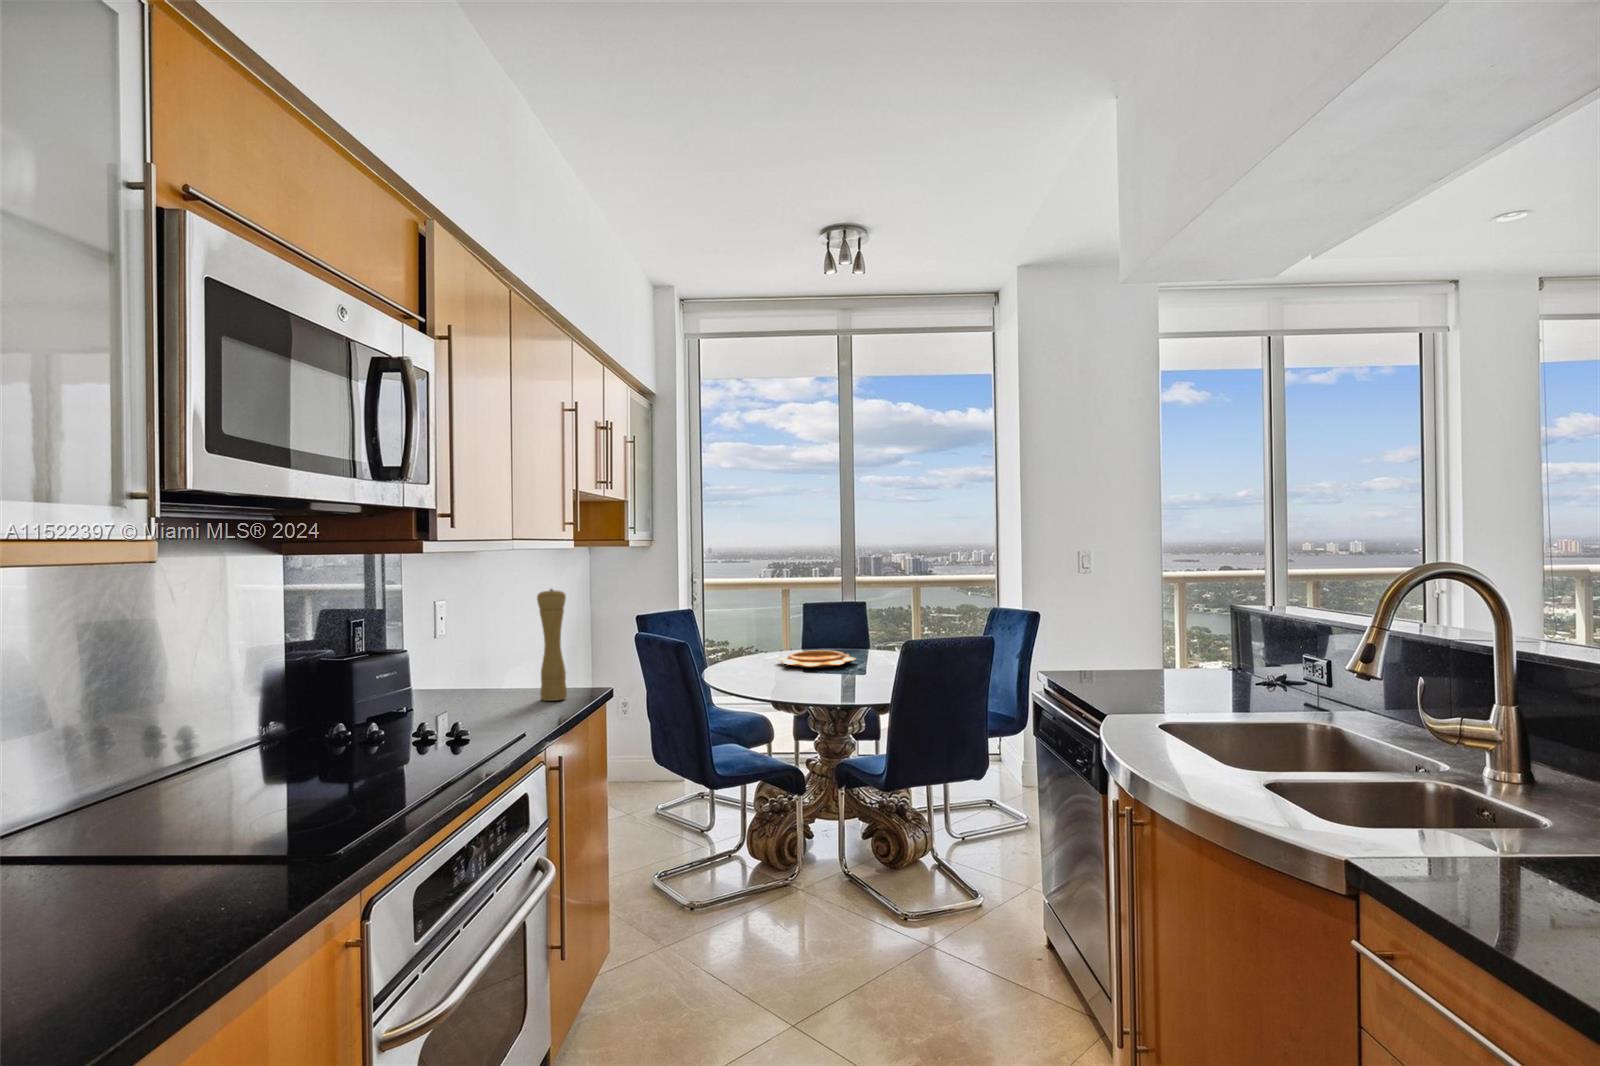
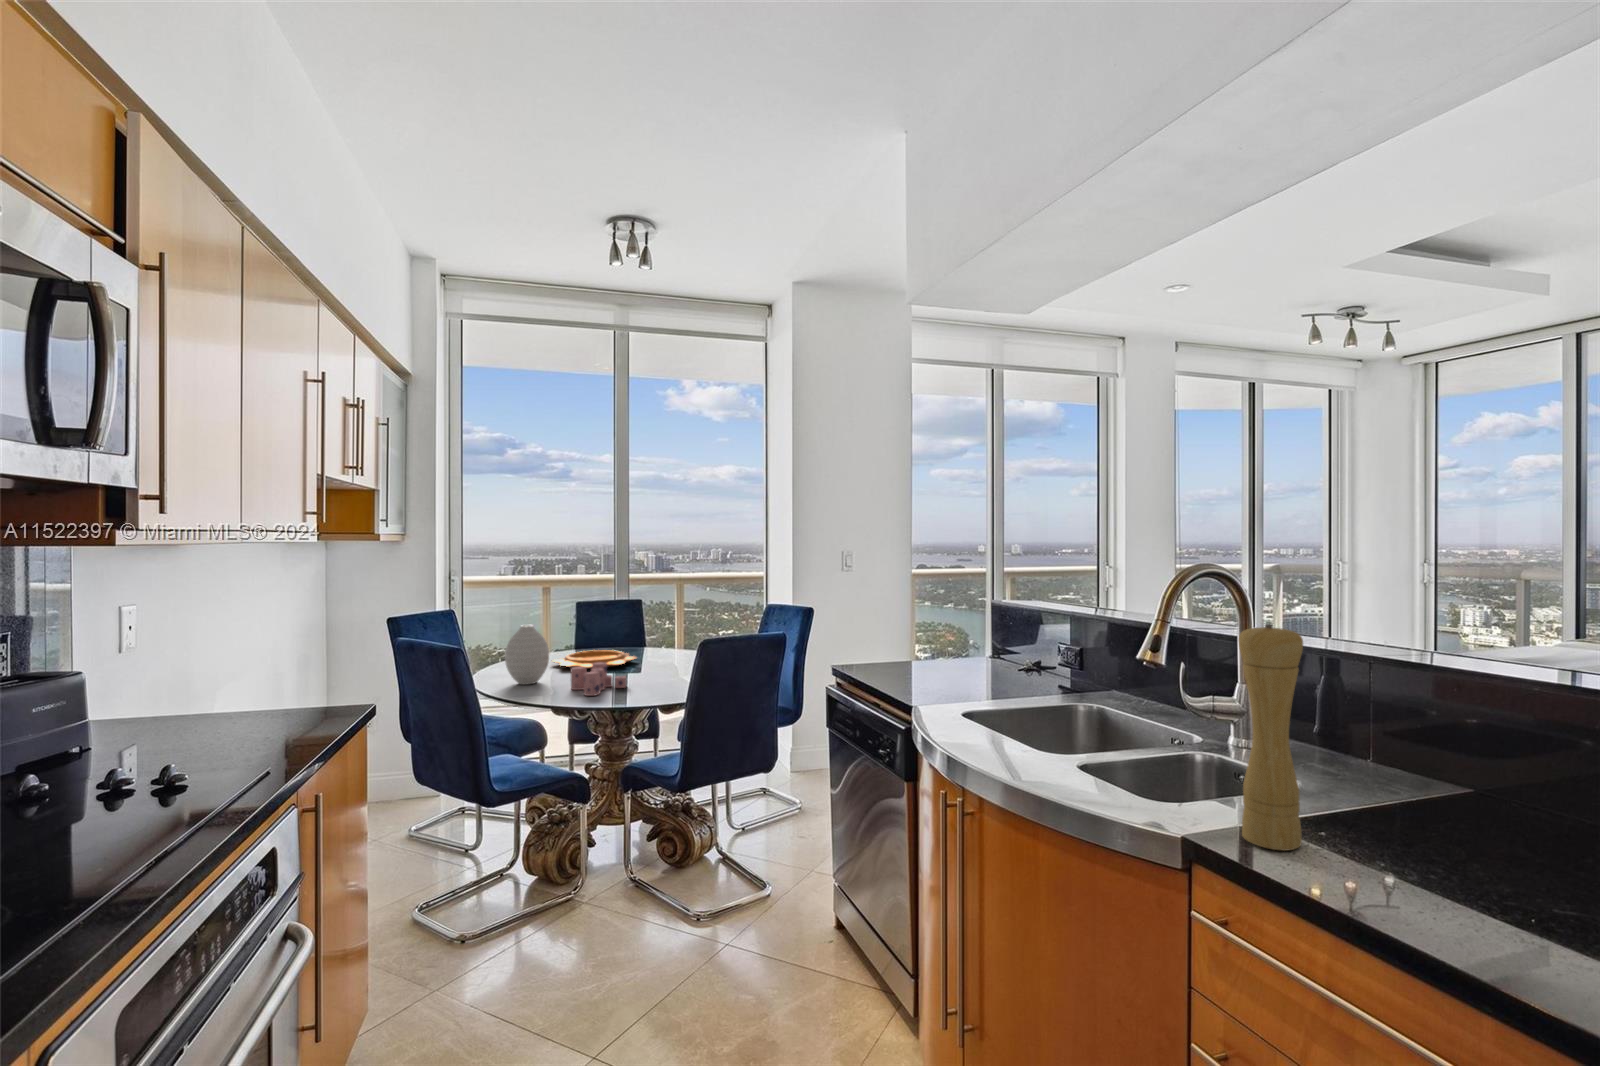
pepper mill: present [537,589,567,701] -> present [1239,624,1303,851]
vase: none [732,624,771,680] -> present [505,625,549,685]
candle: none [789,662,841,693] -> present [571,663,626,696]

